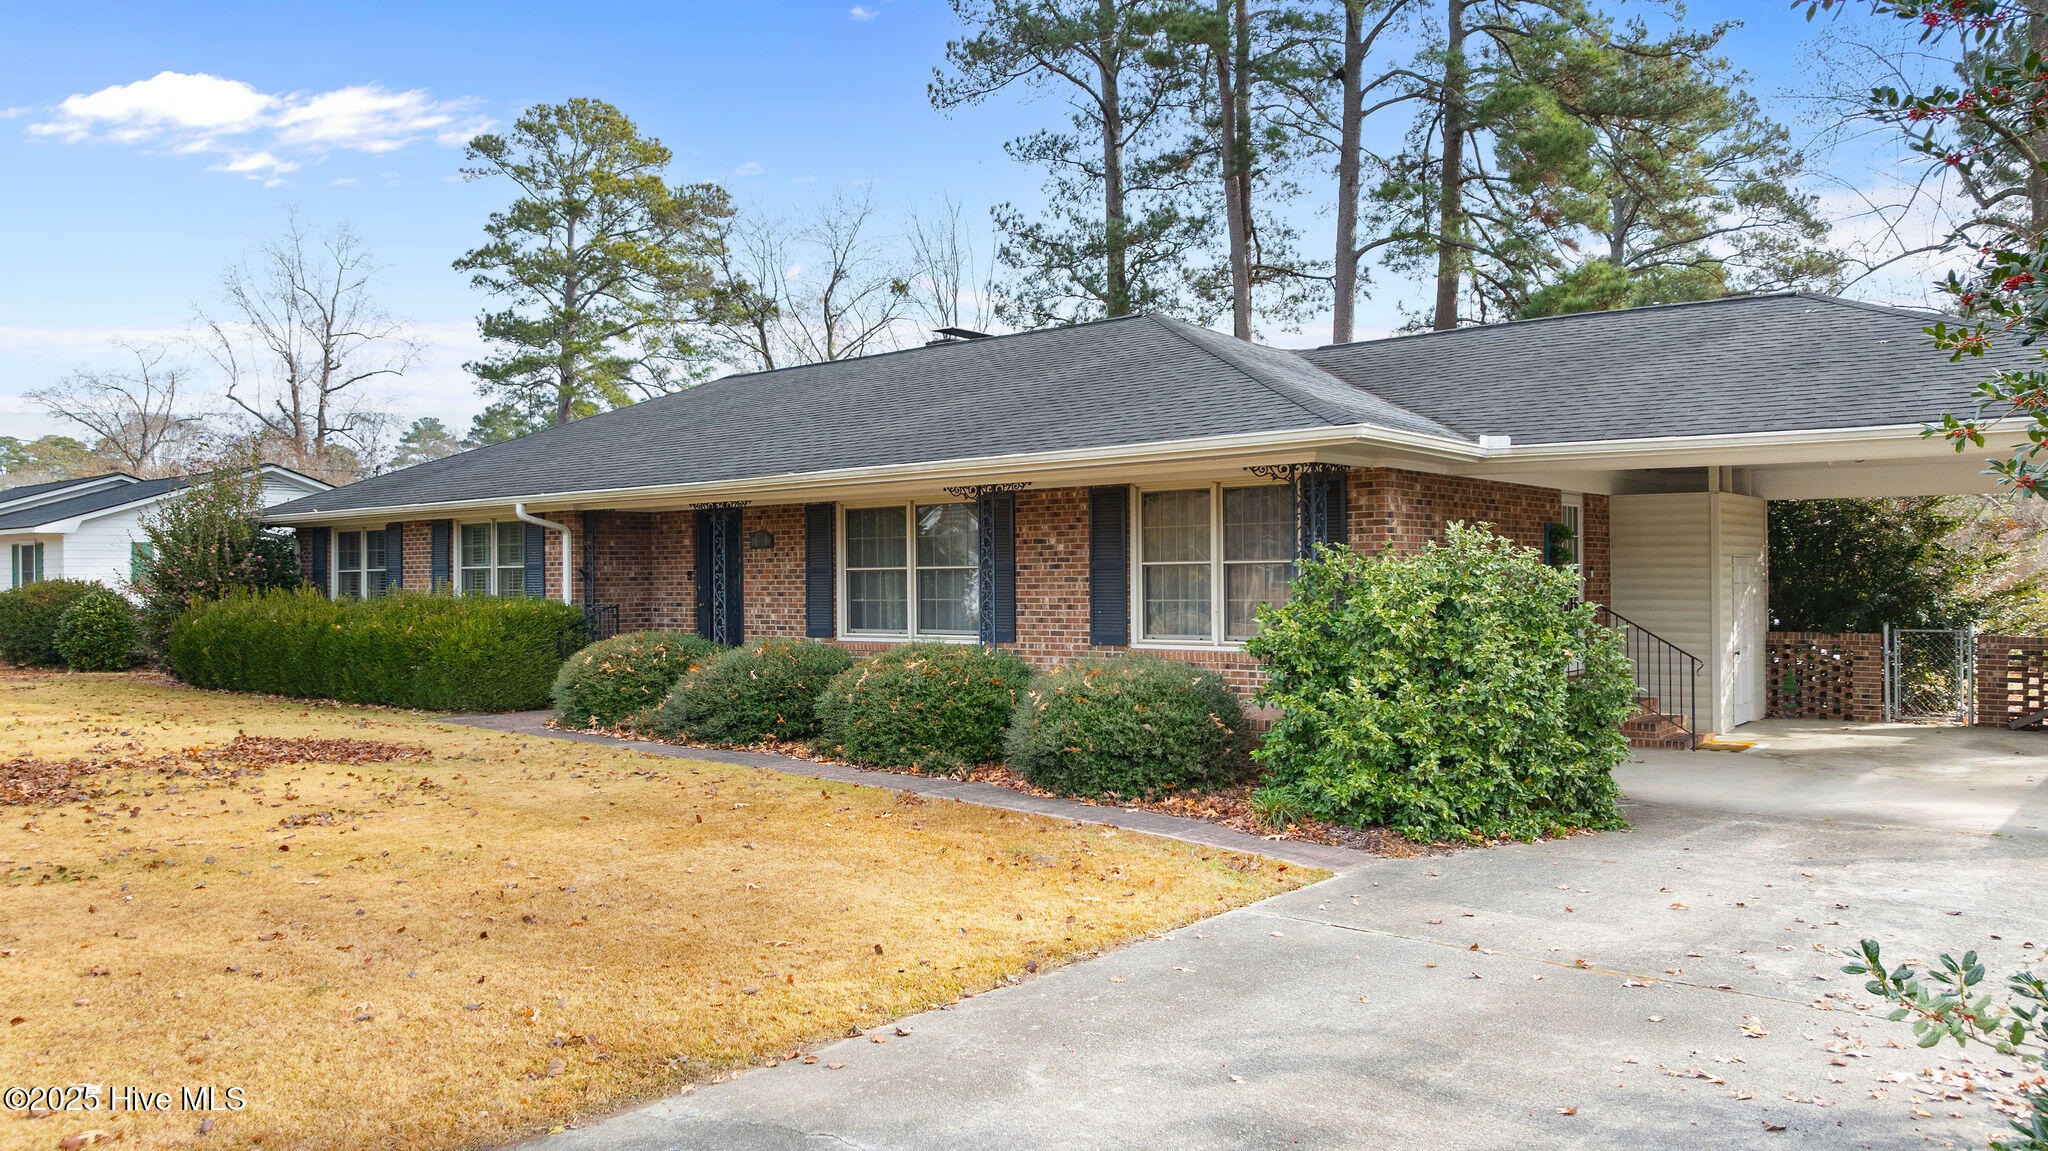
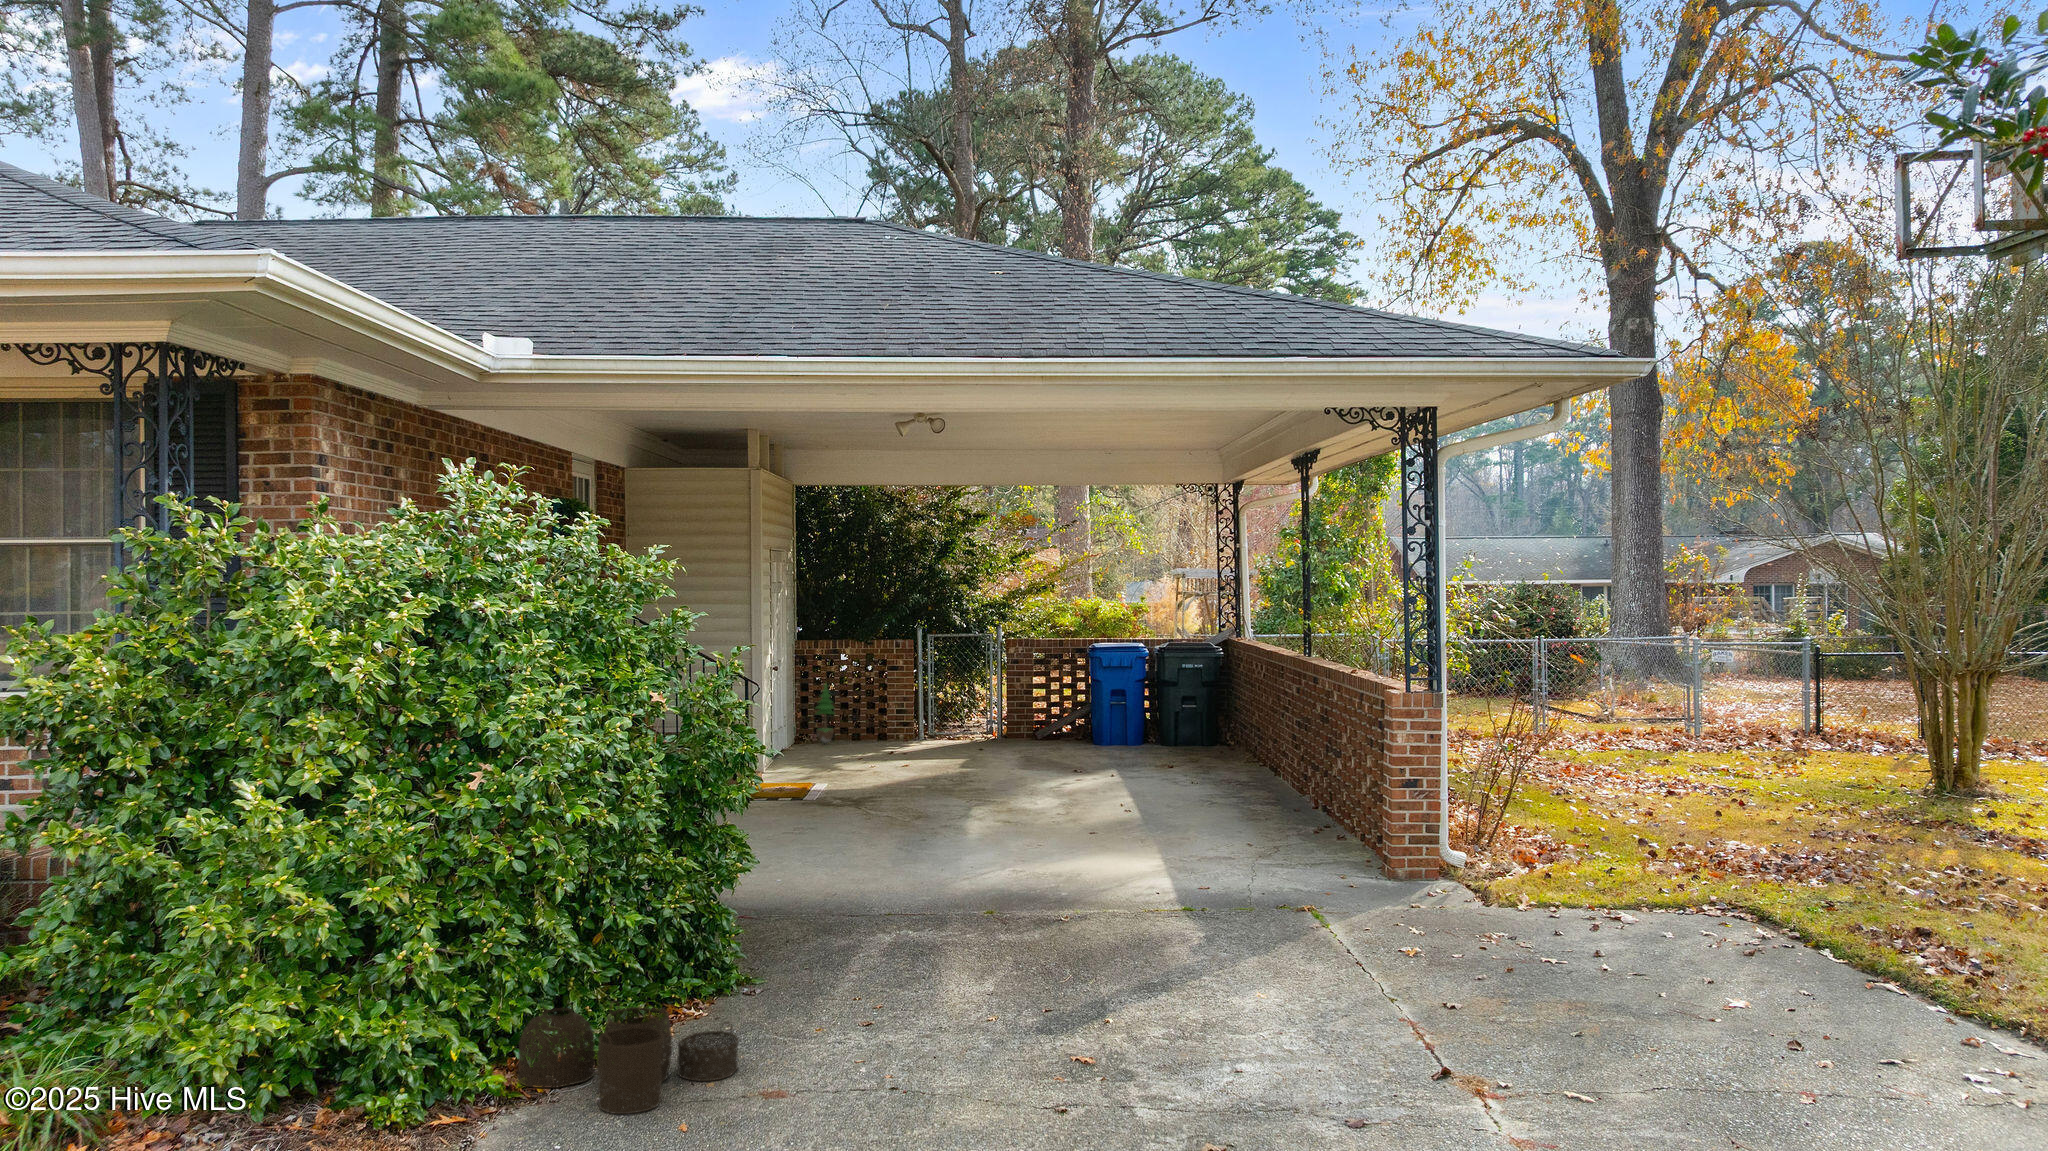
woven basket: none [1481,806,1602,860] -> present [517,1001,739,1114]

